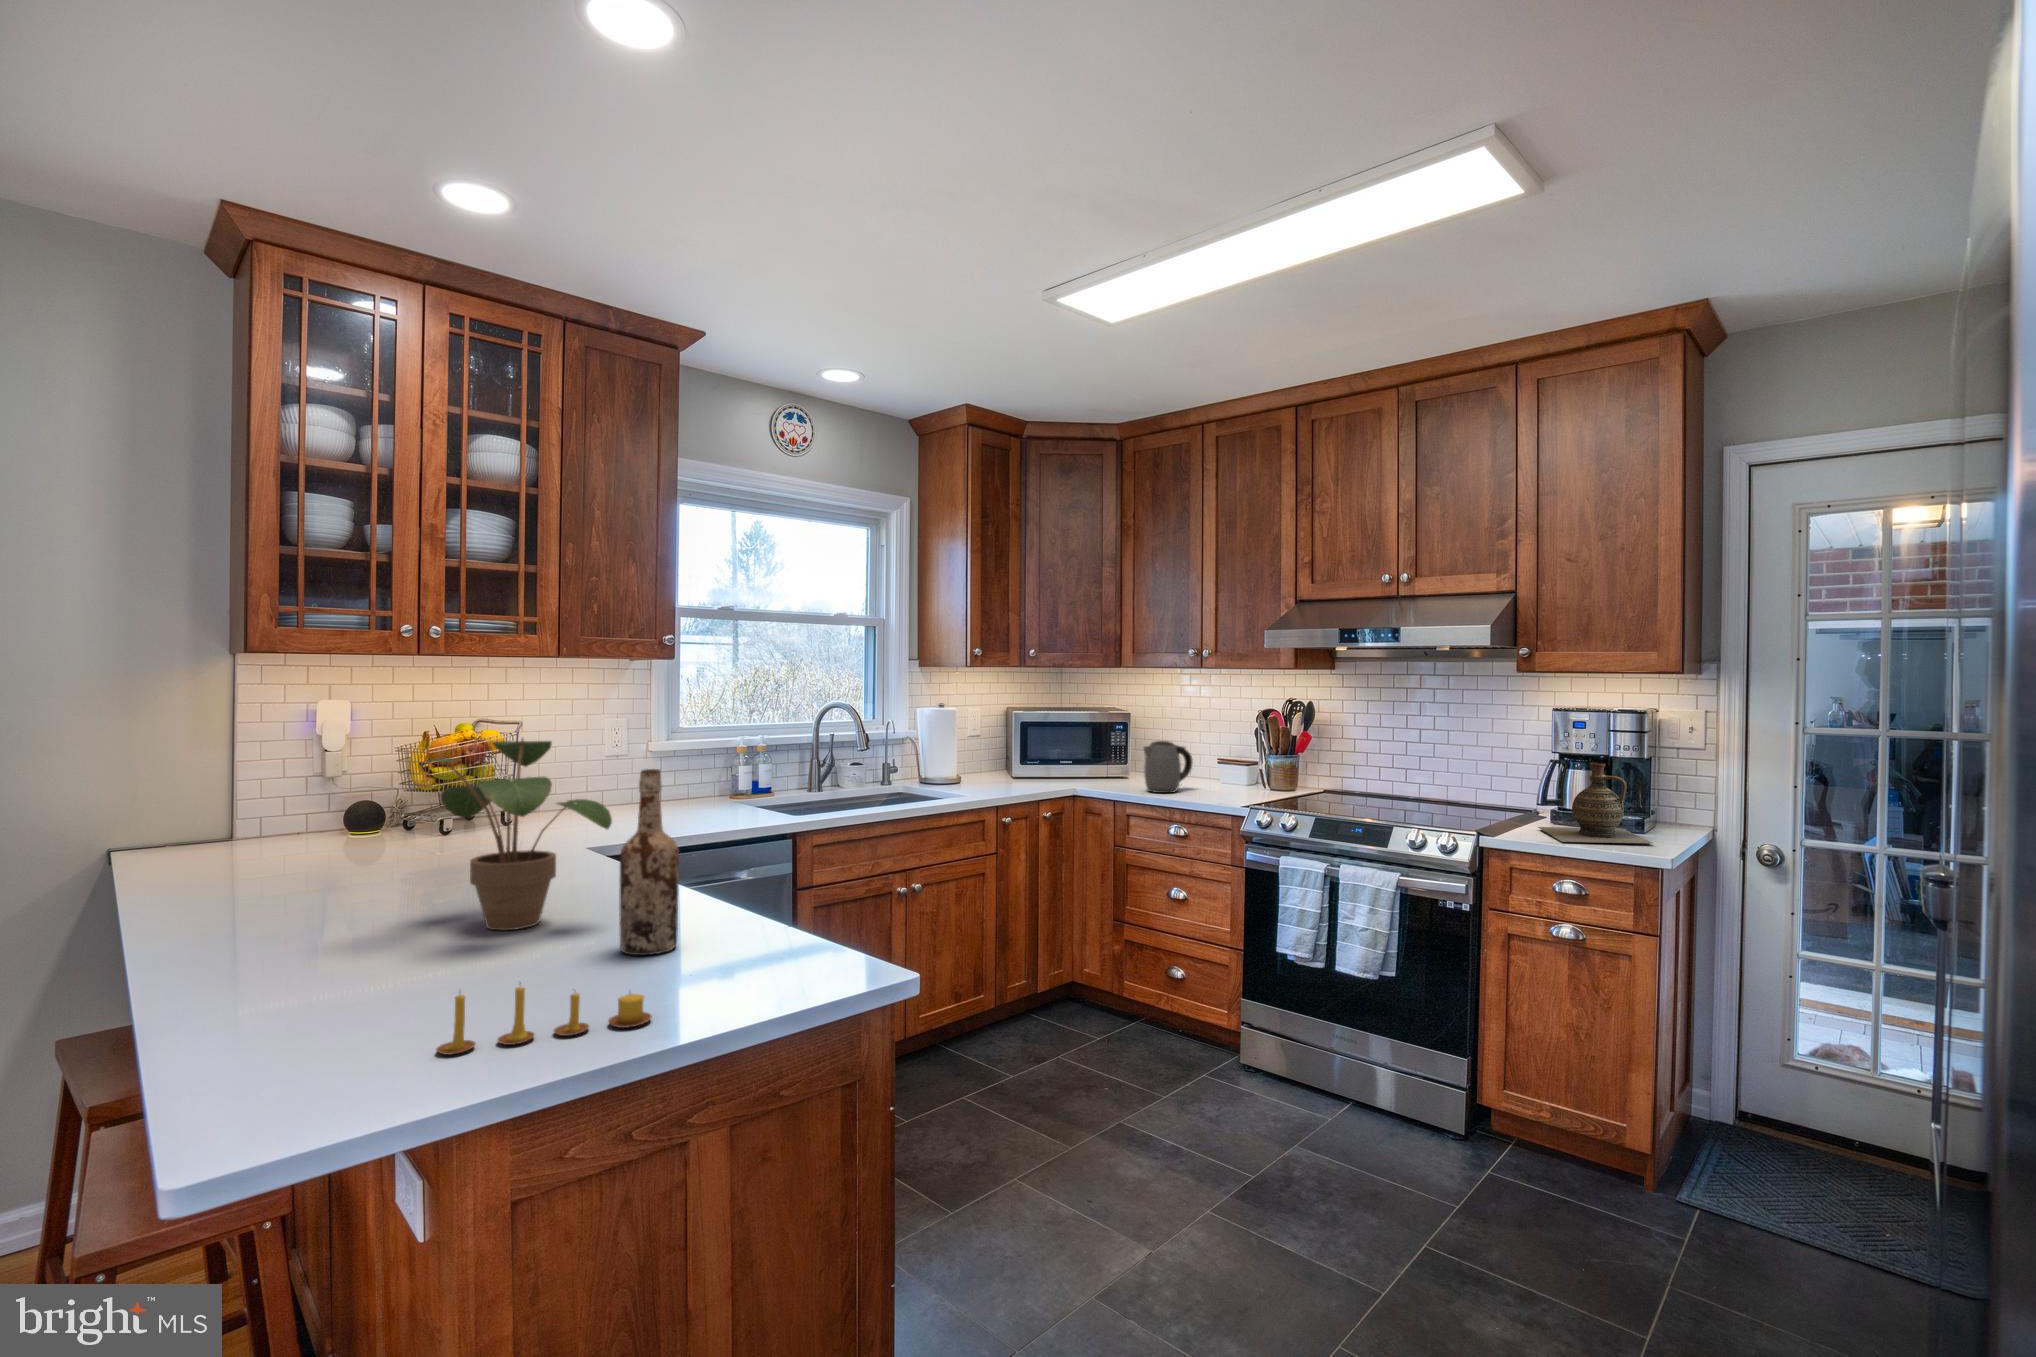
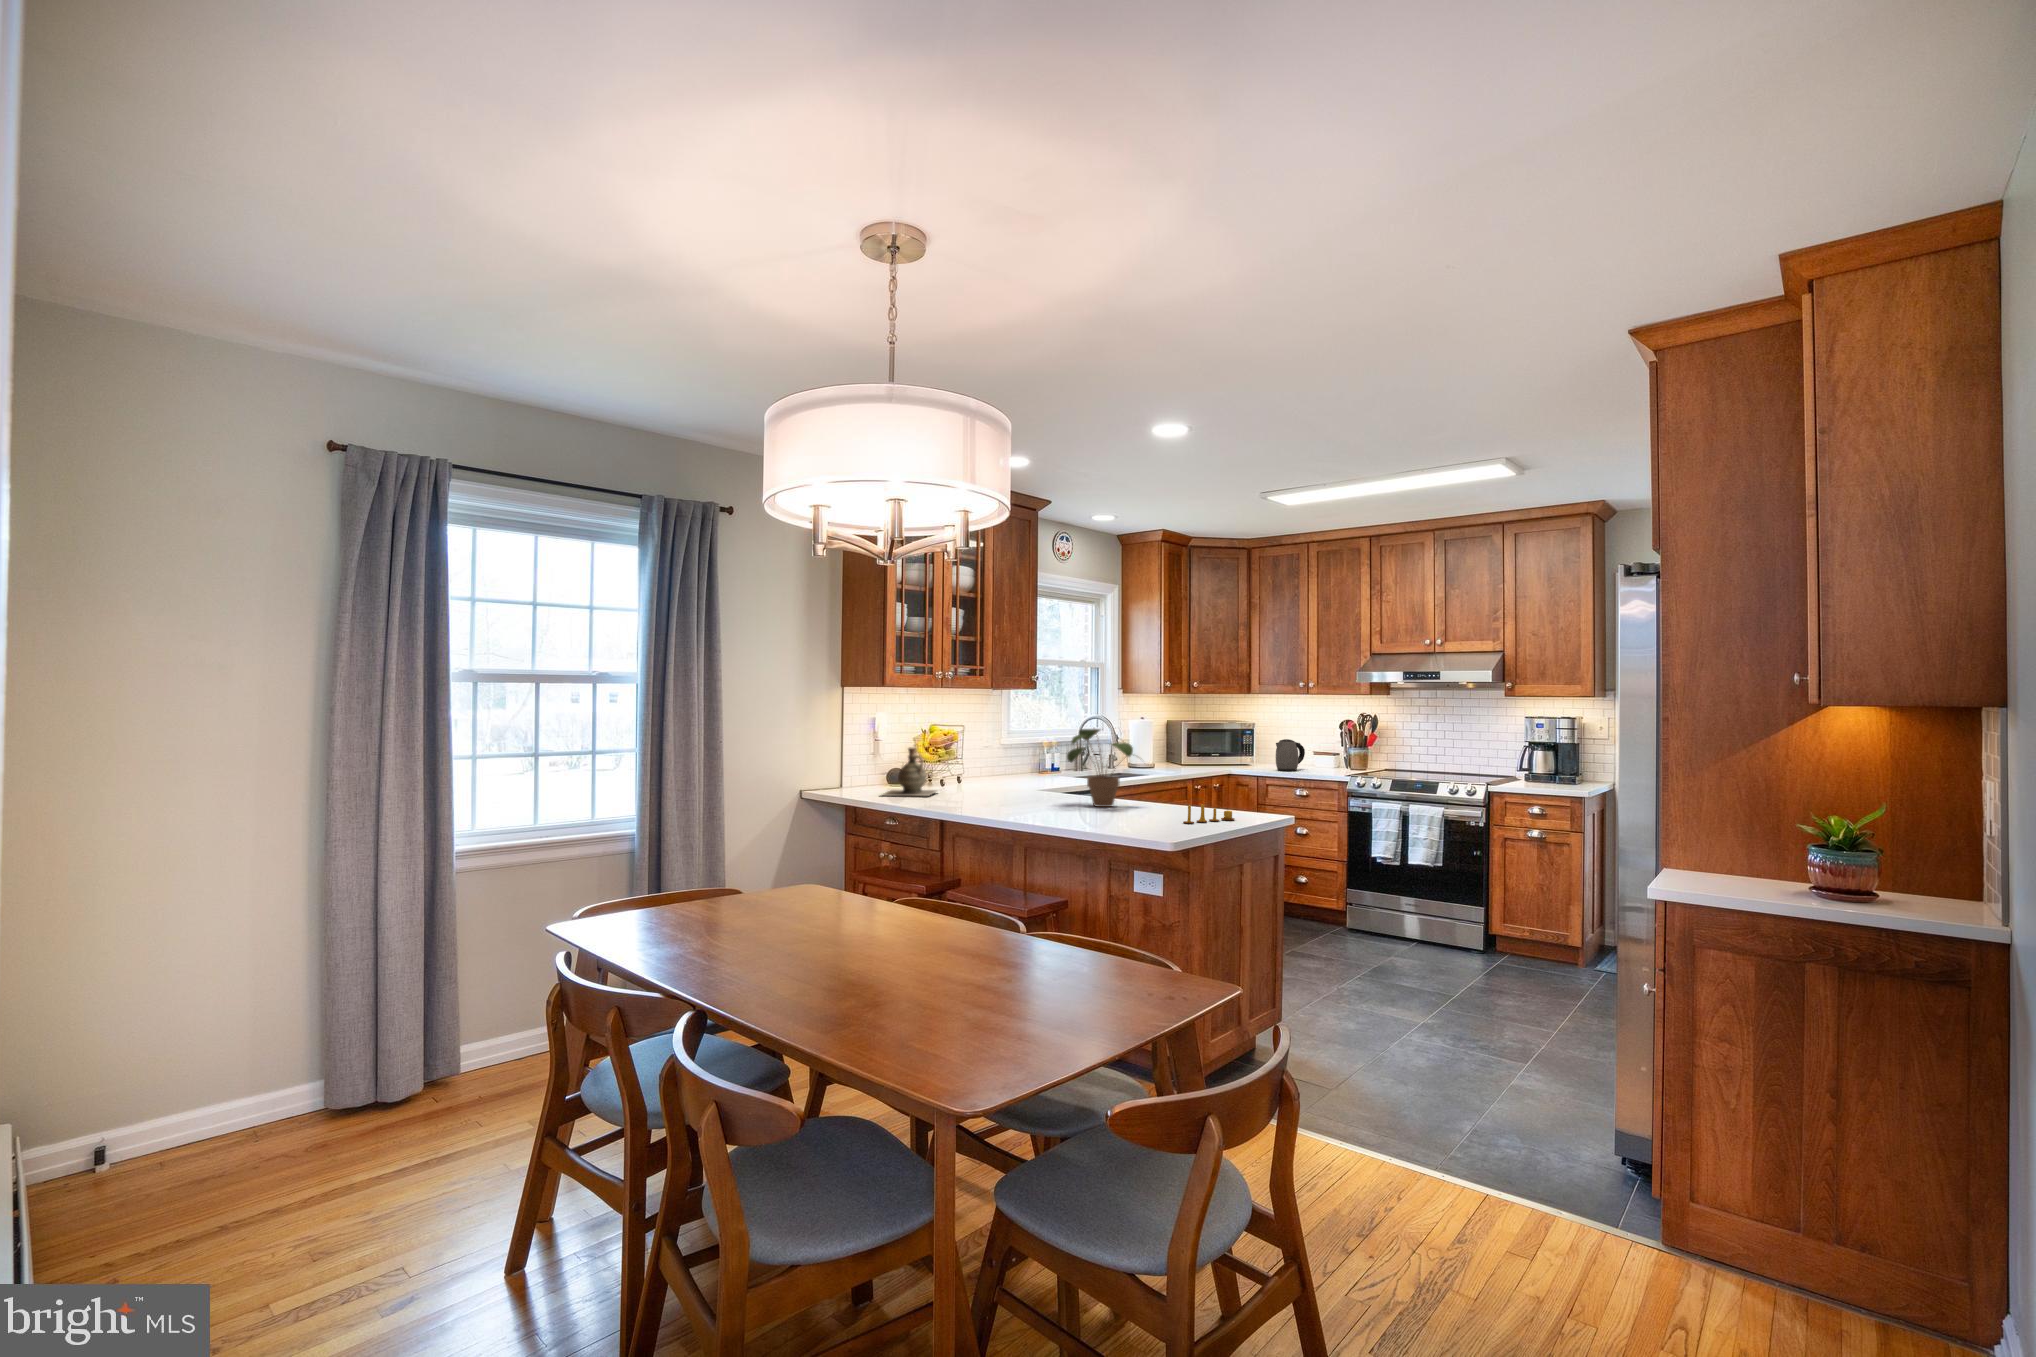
ceramic jug: present [1538,763,1652,843] -> present [882,747,937,796]
wine bottle: present [619,769,679,955] -> none [1170,738,1192,811]

